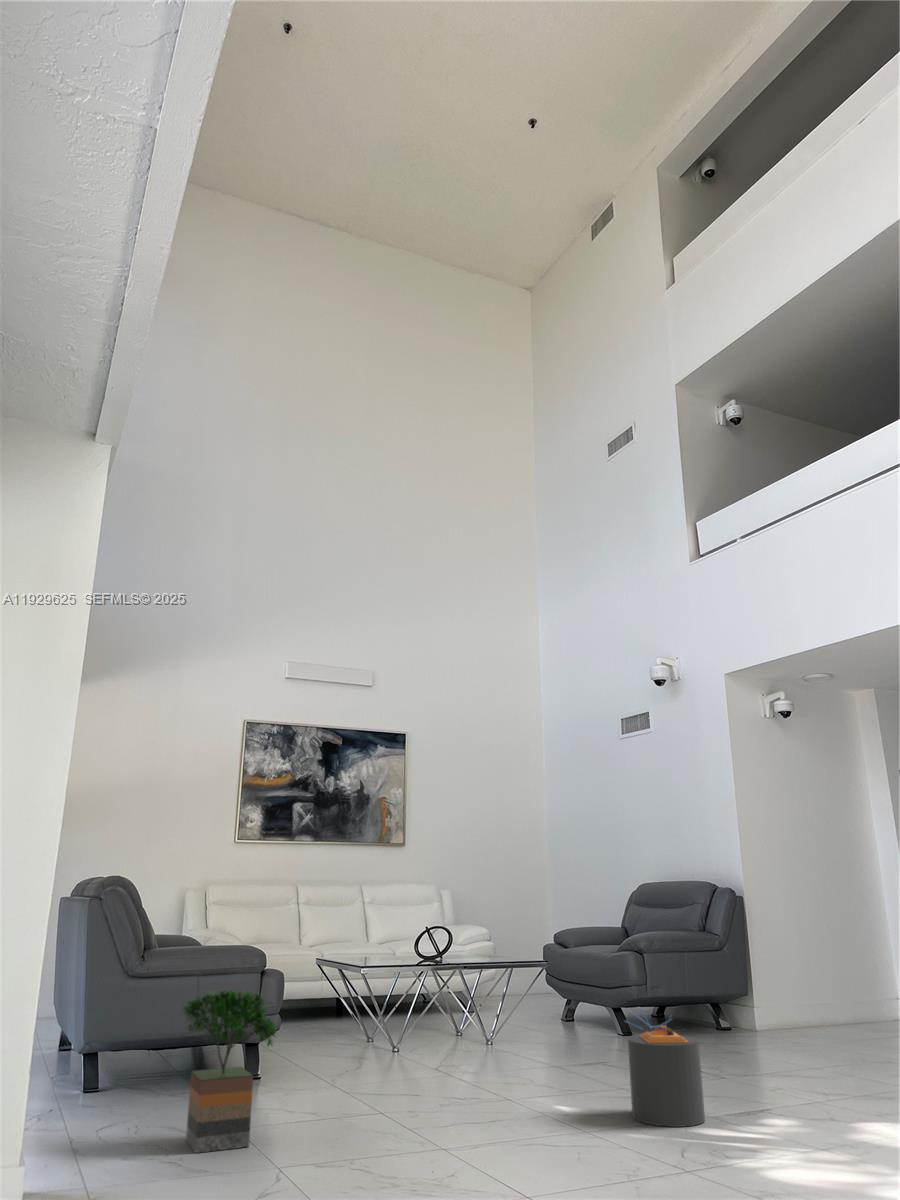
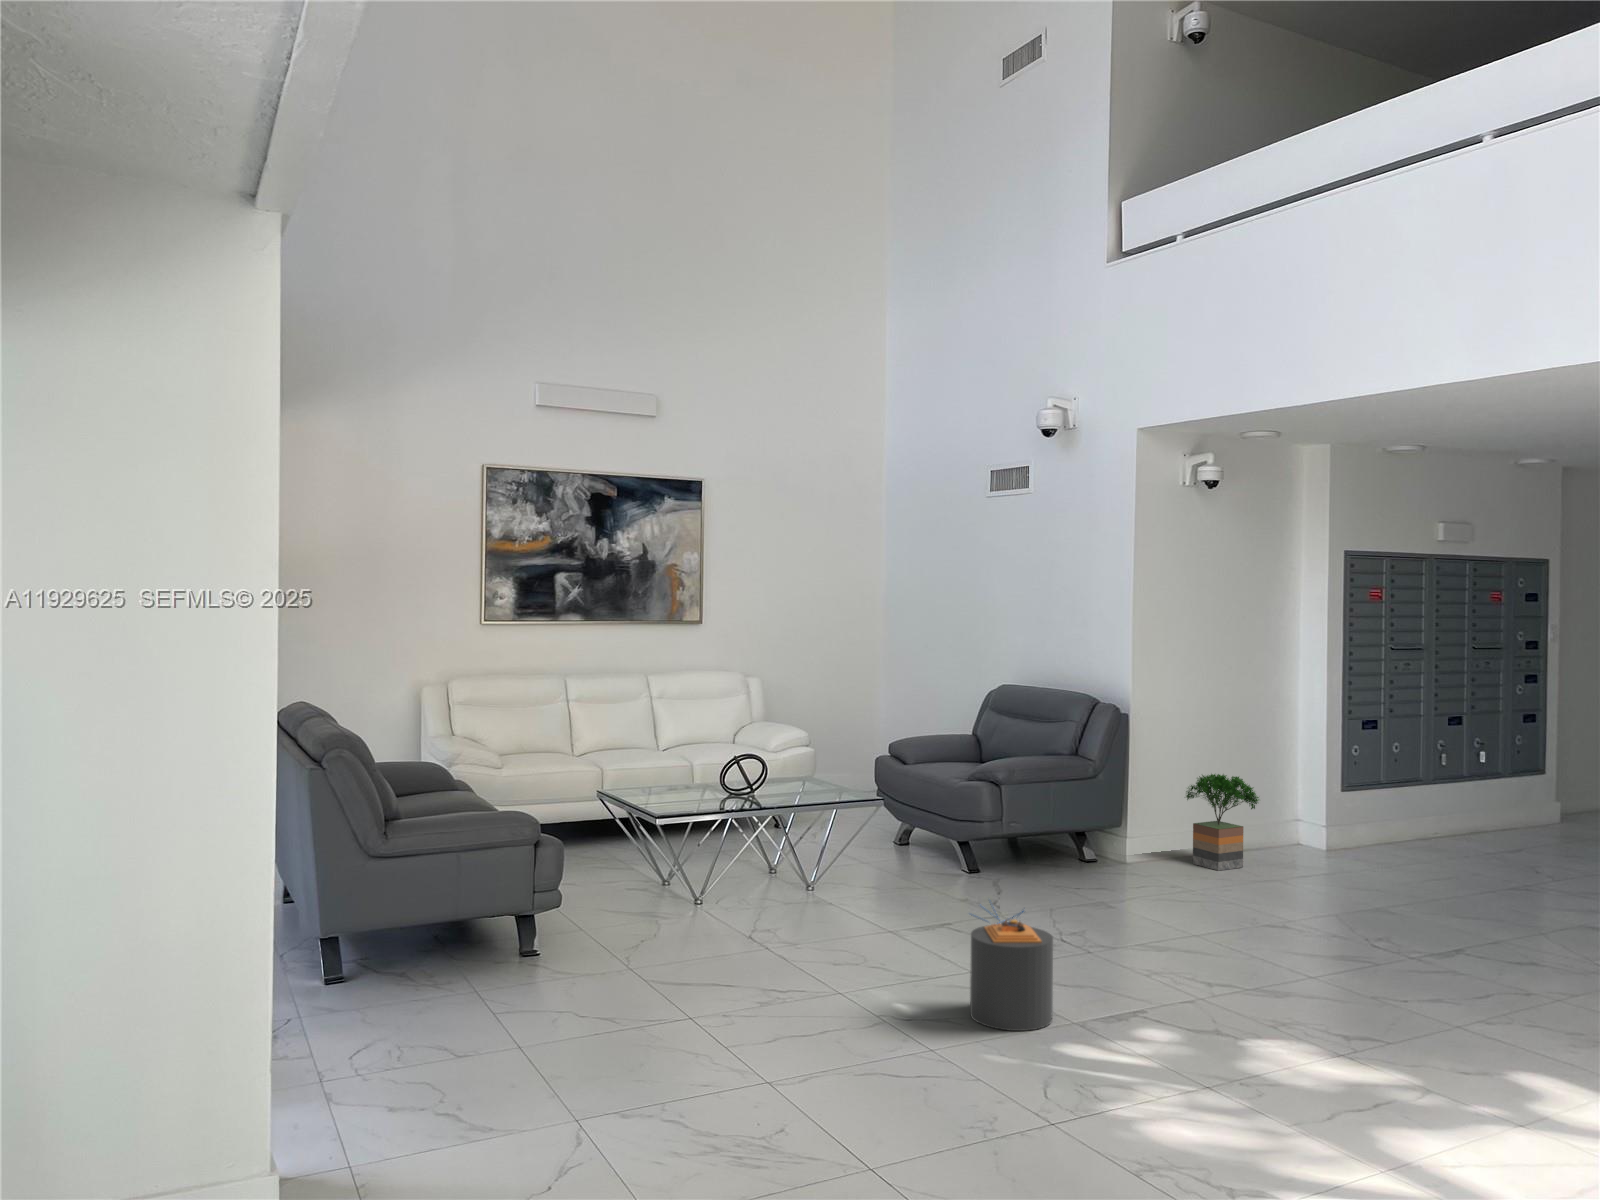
potted tree: present [183,990,277,1153] -> present [1186,774,1259,871]

